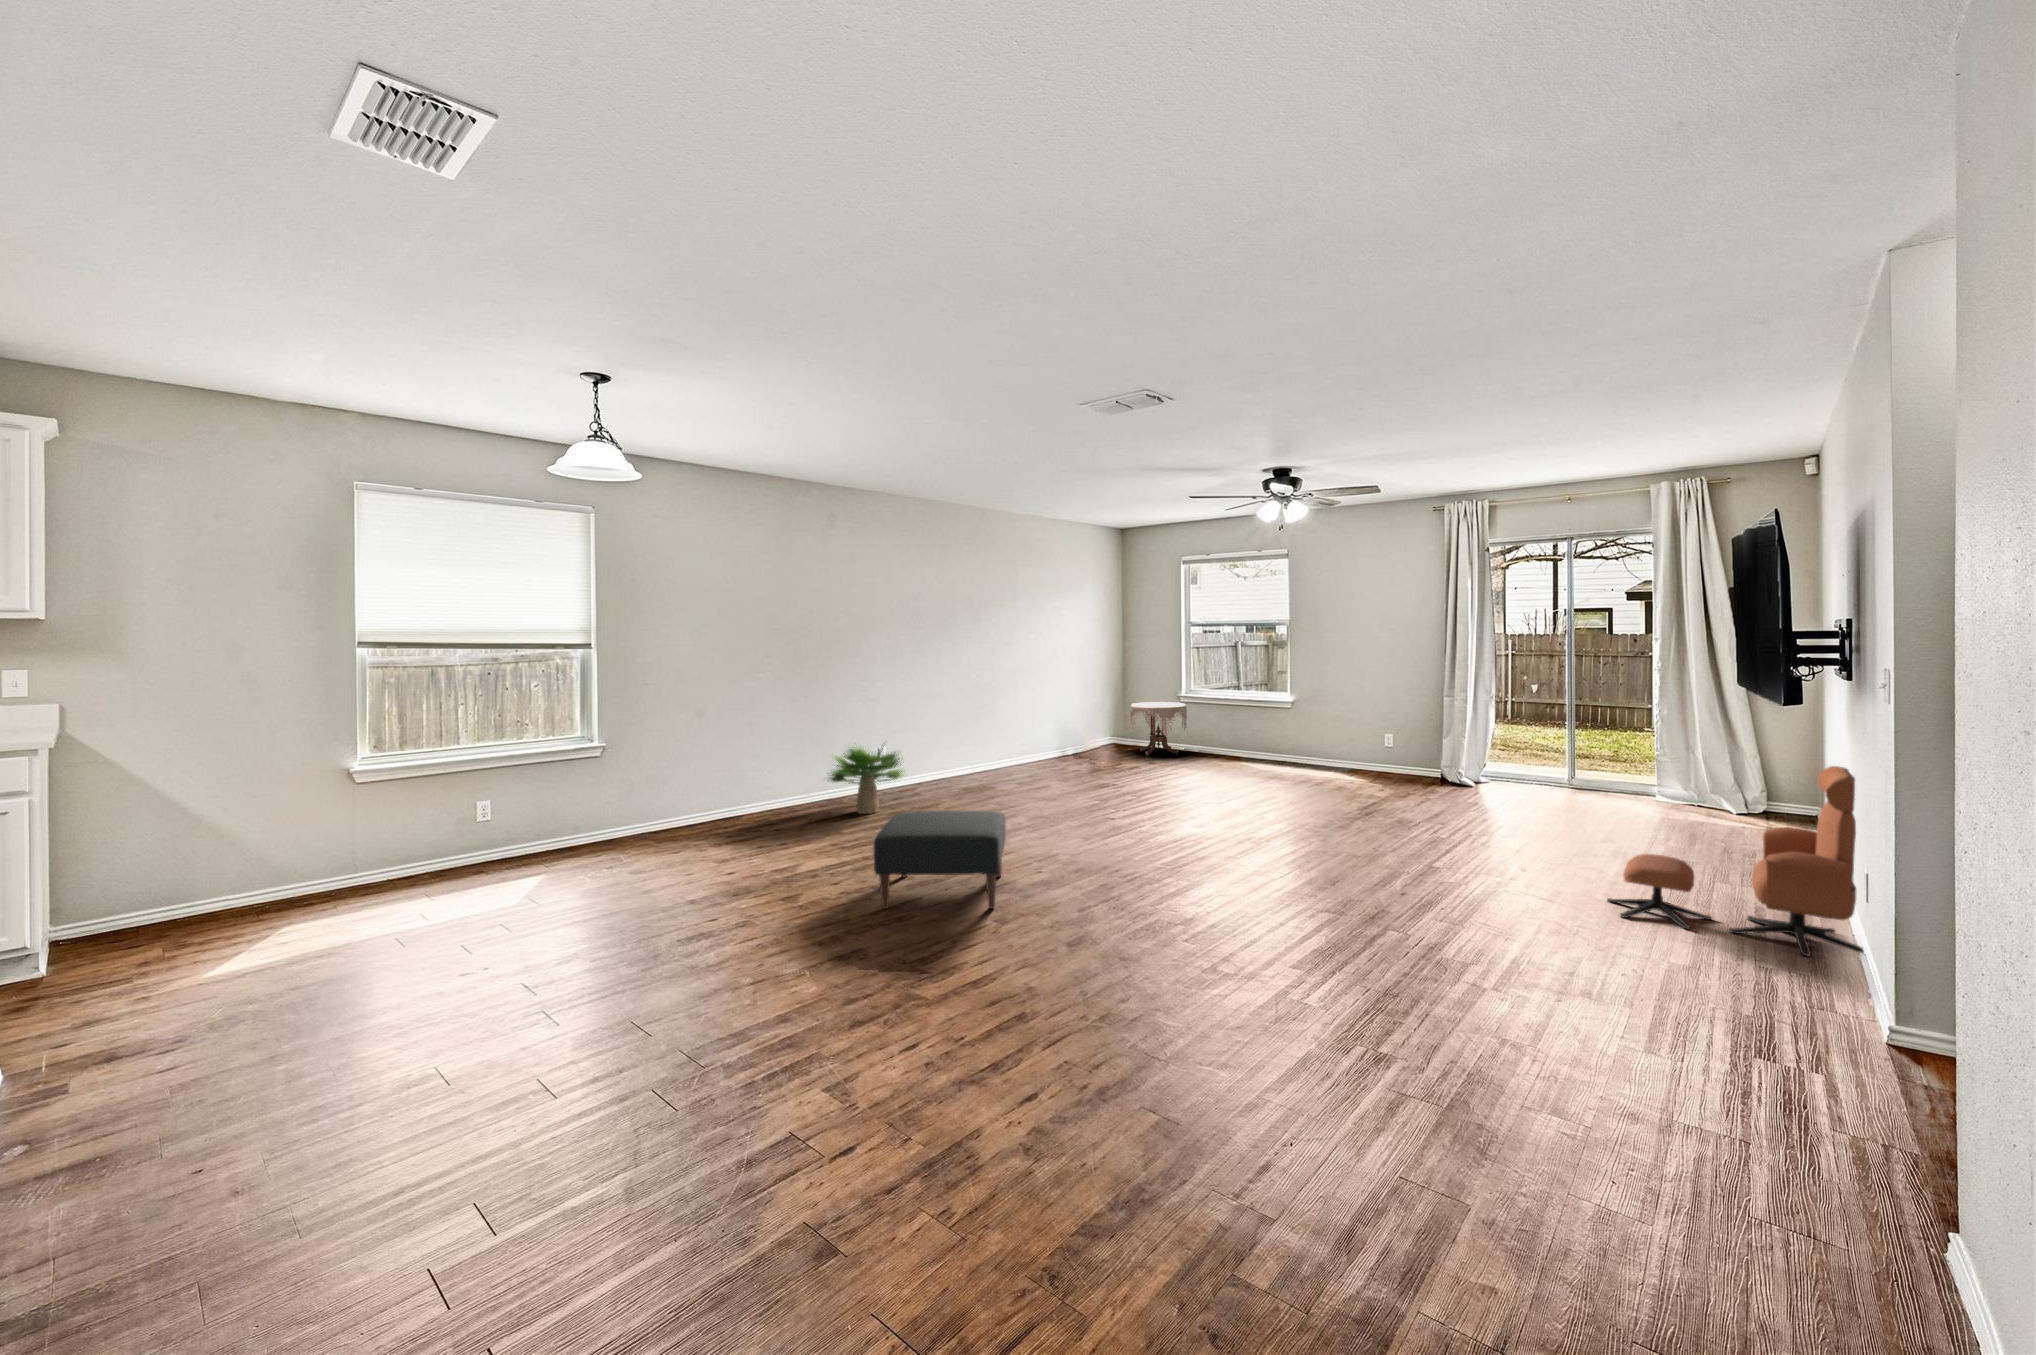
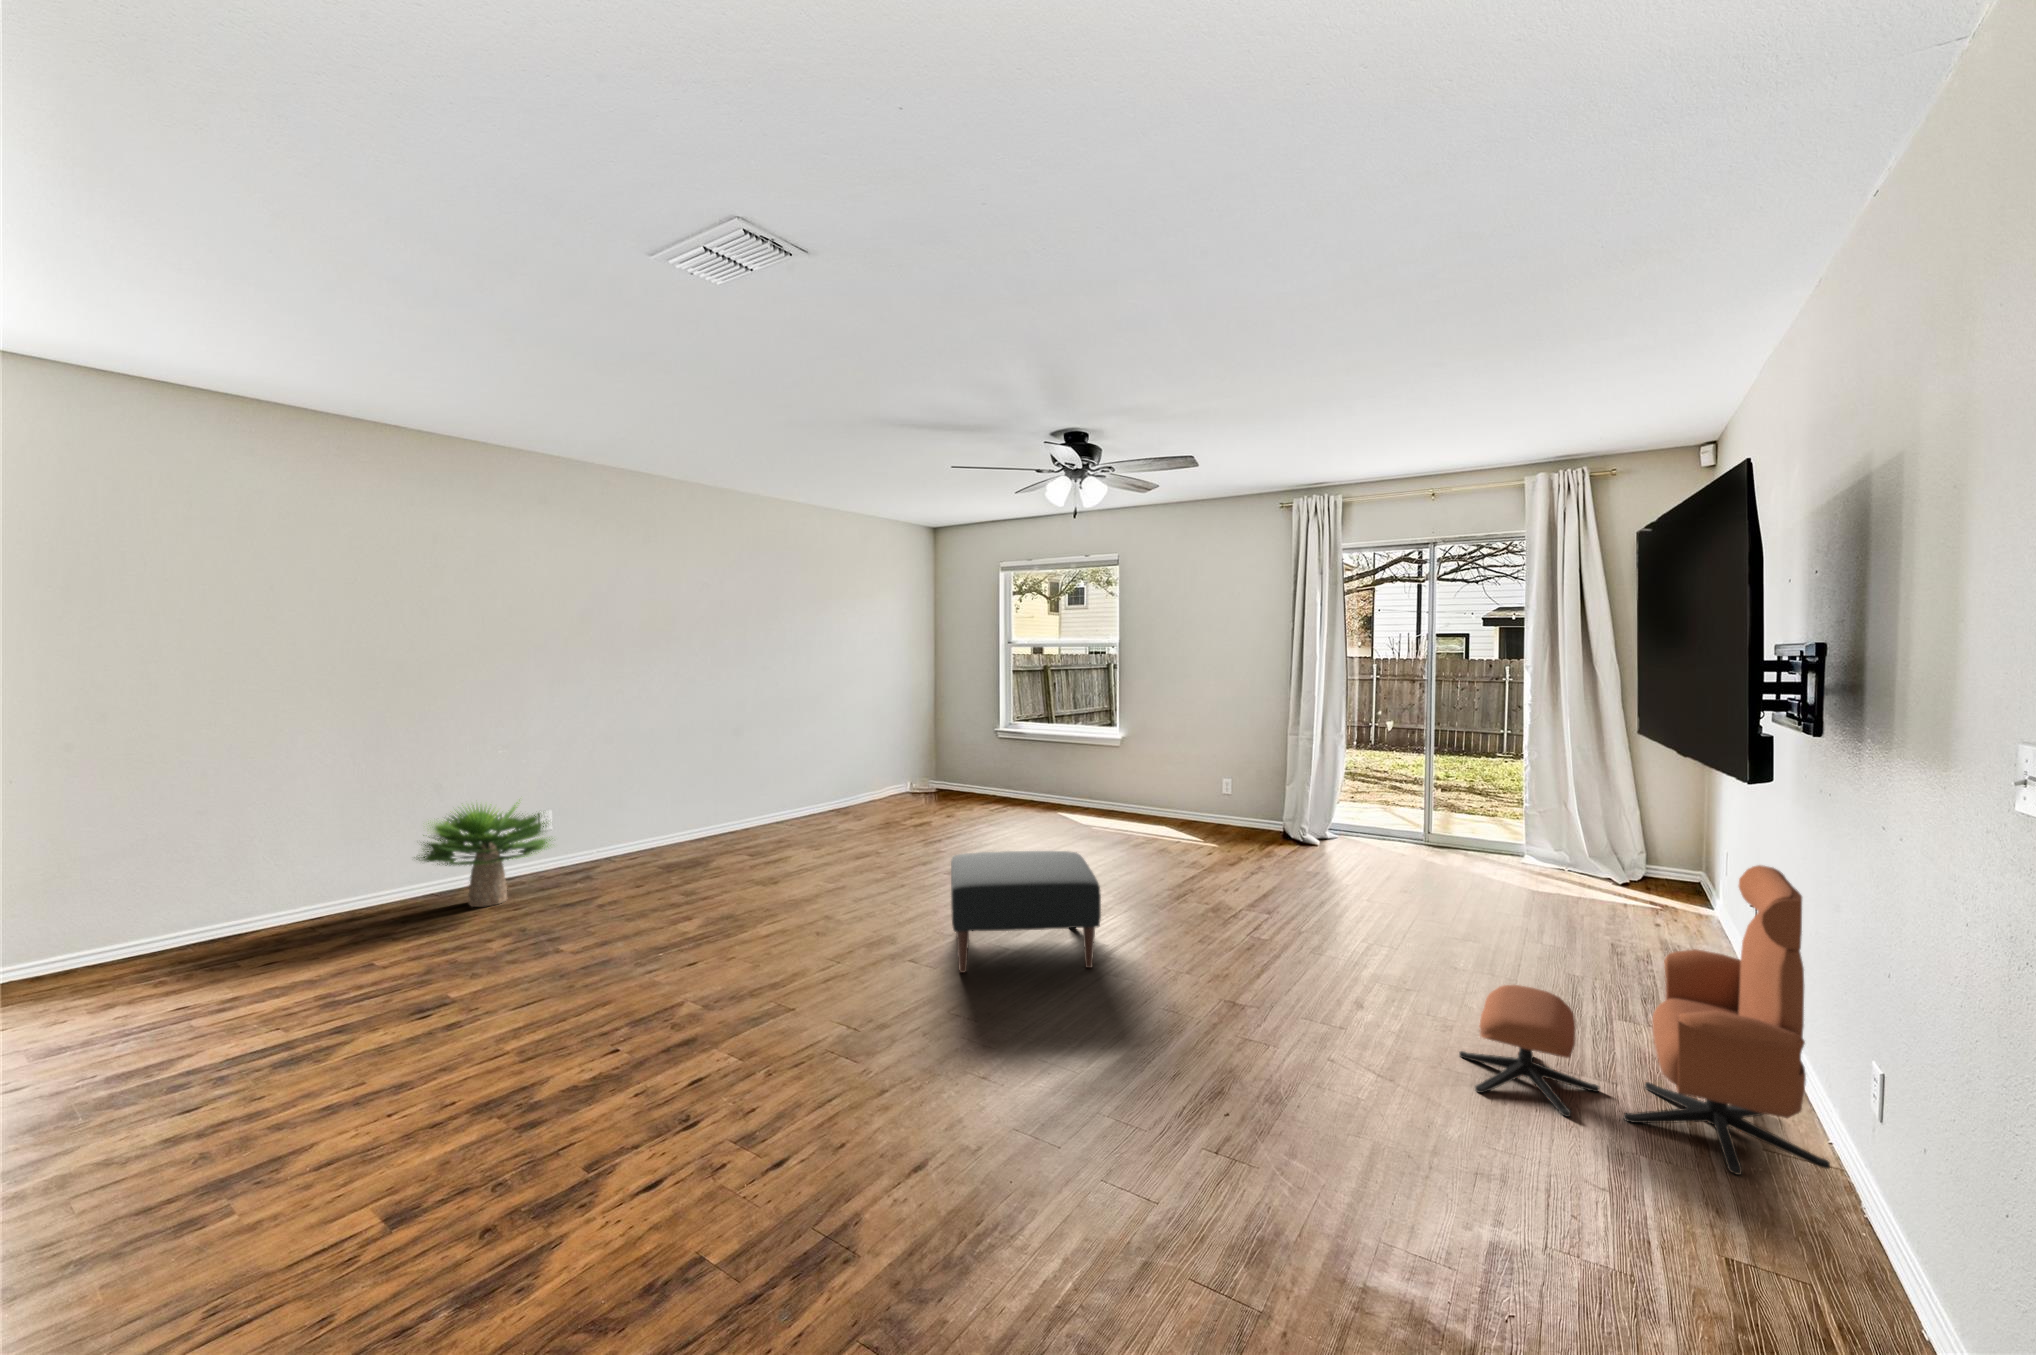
side table: present [1130,702,1187,756] -> none [932,736,1003,804]
ottoman: present [874,811,1006,909] -> present [951,851,1101,973]

